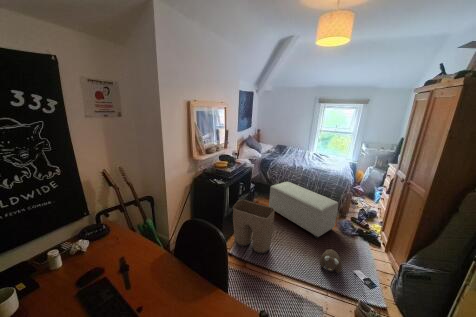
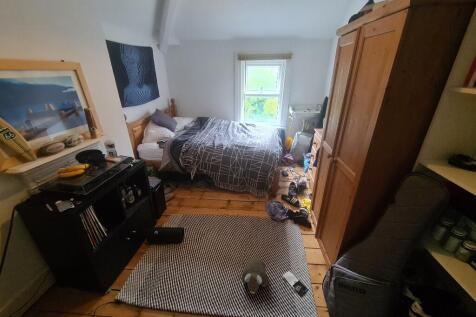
ottoman: present [269,182,338,239] -> none [182,167,263,238]
laundry basket: present [233,200,275,254] -> none [103,218,178,289]

